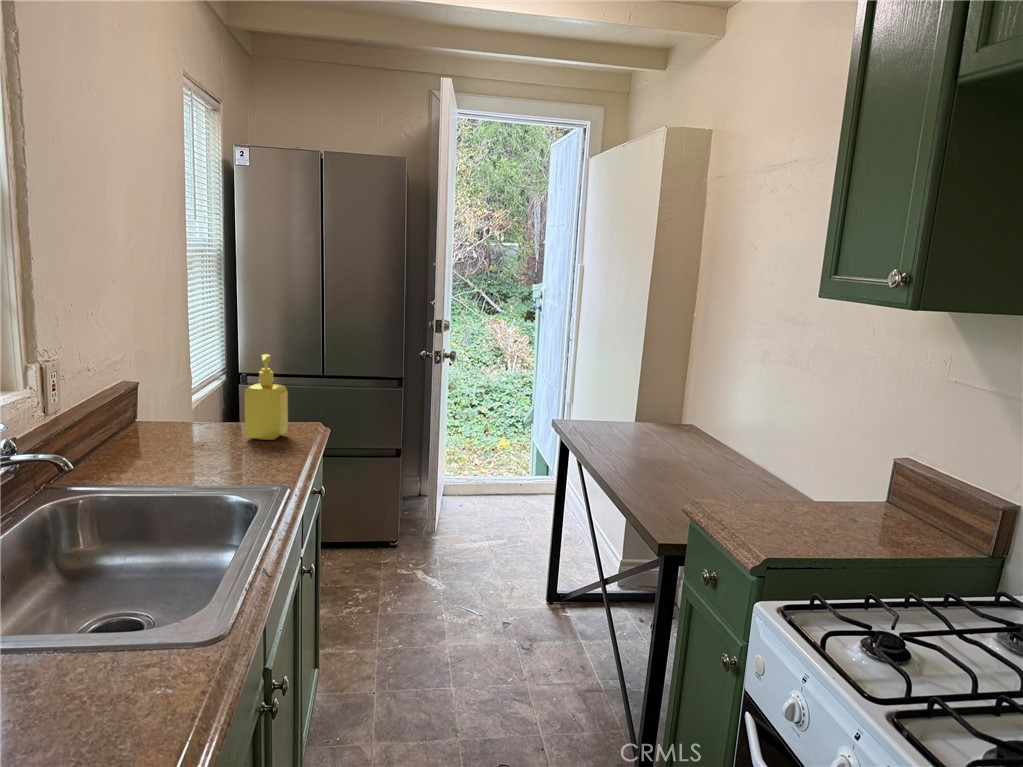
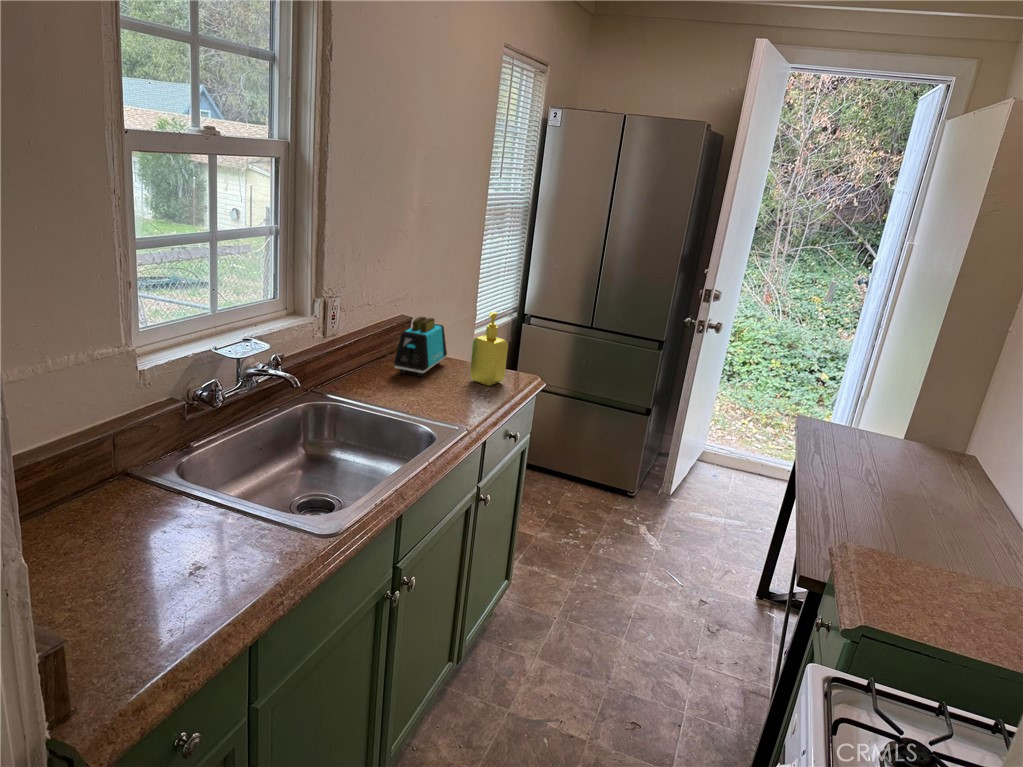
toaster: none [144,375,202,447] -> present [394,317,447,377]

